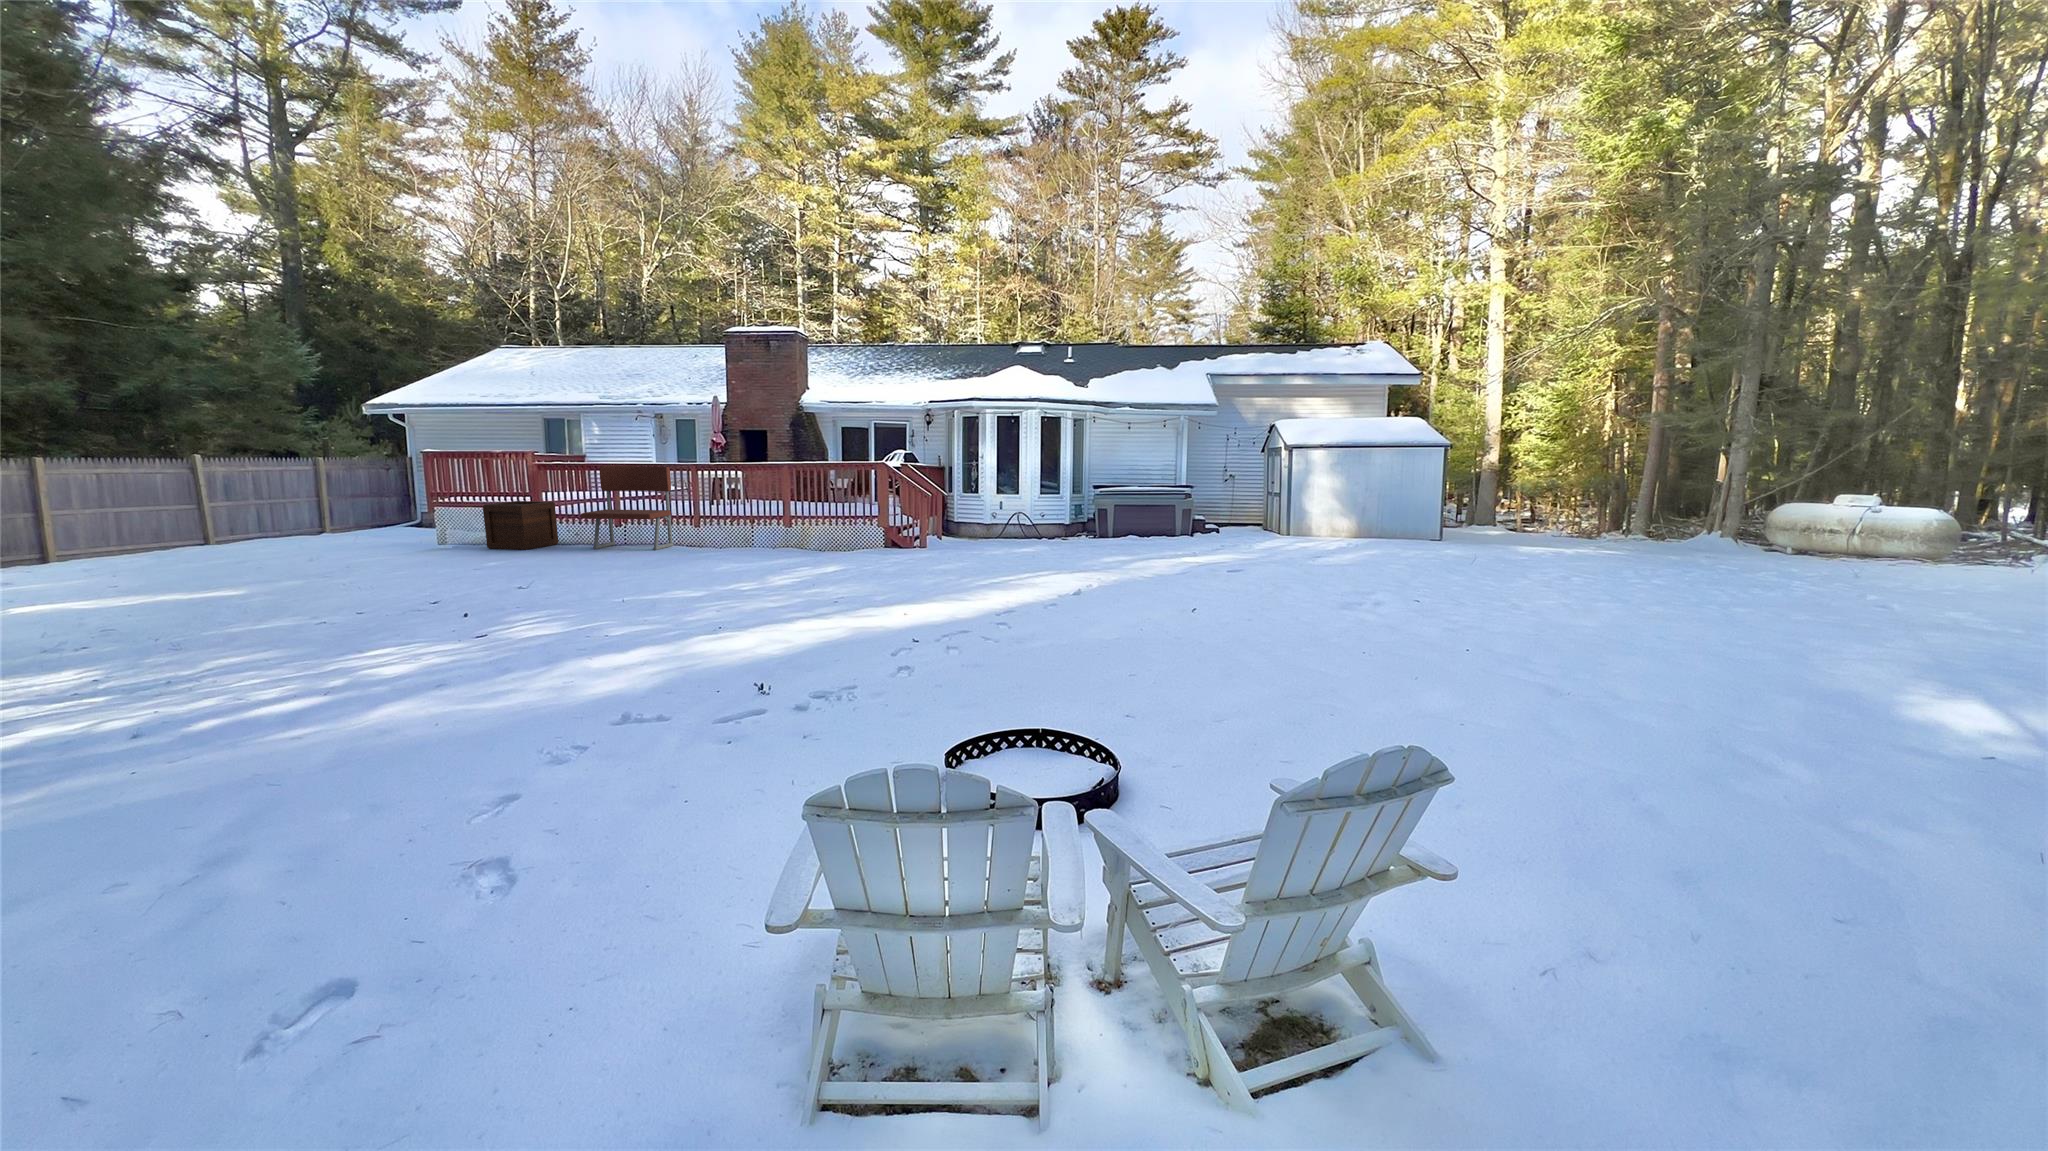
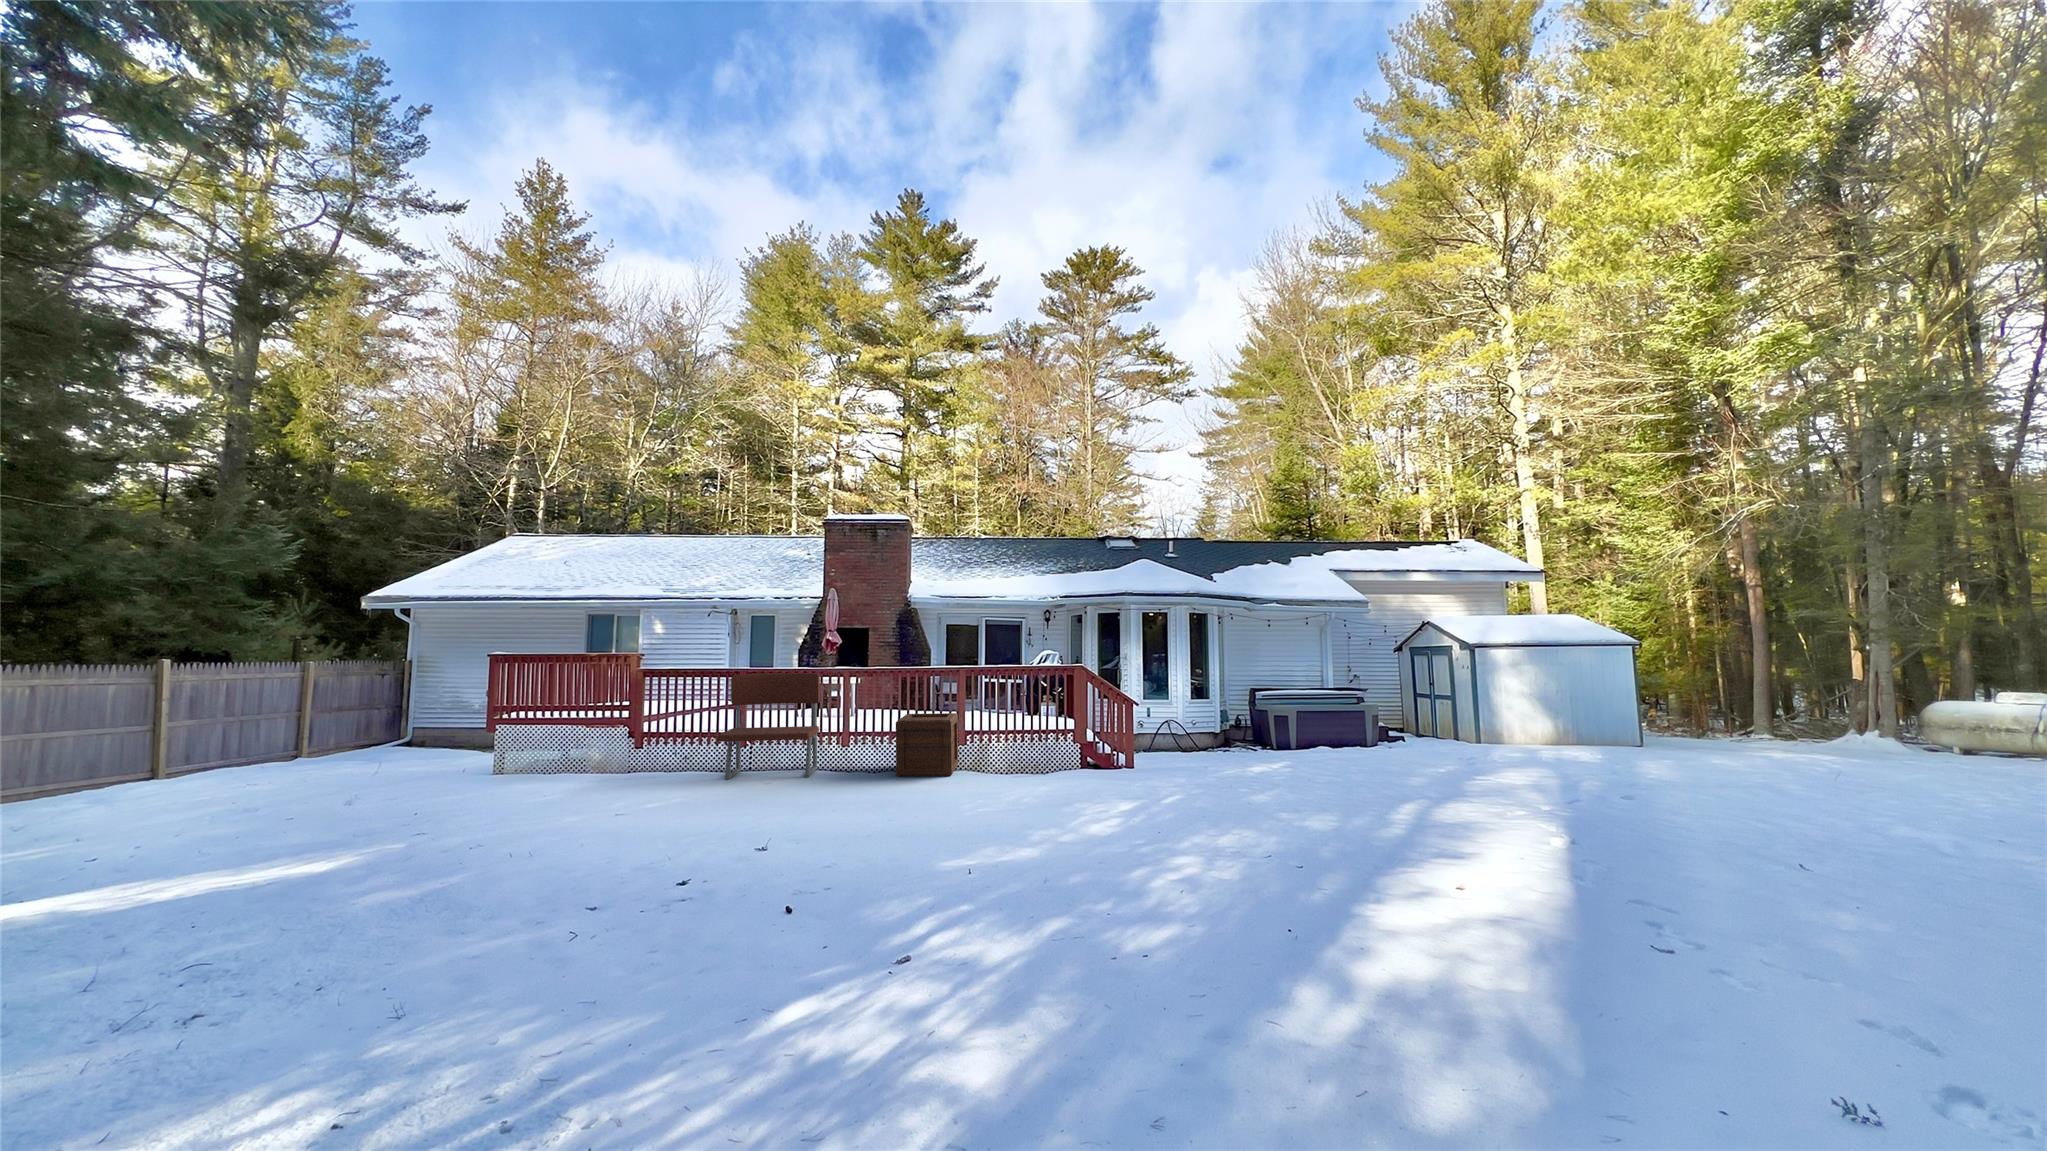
wooden crate: present [483,501,559,550] -> present [896,713,958,777]

